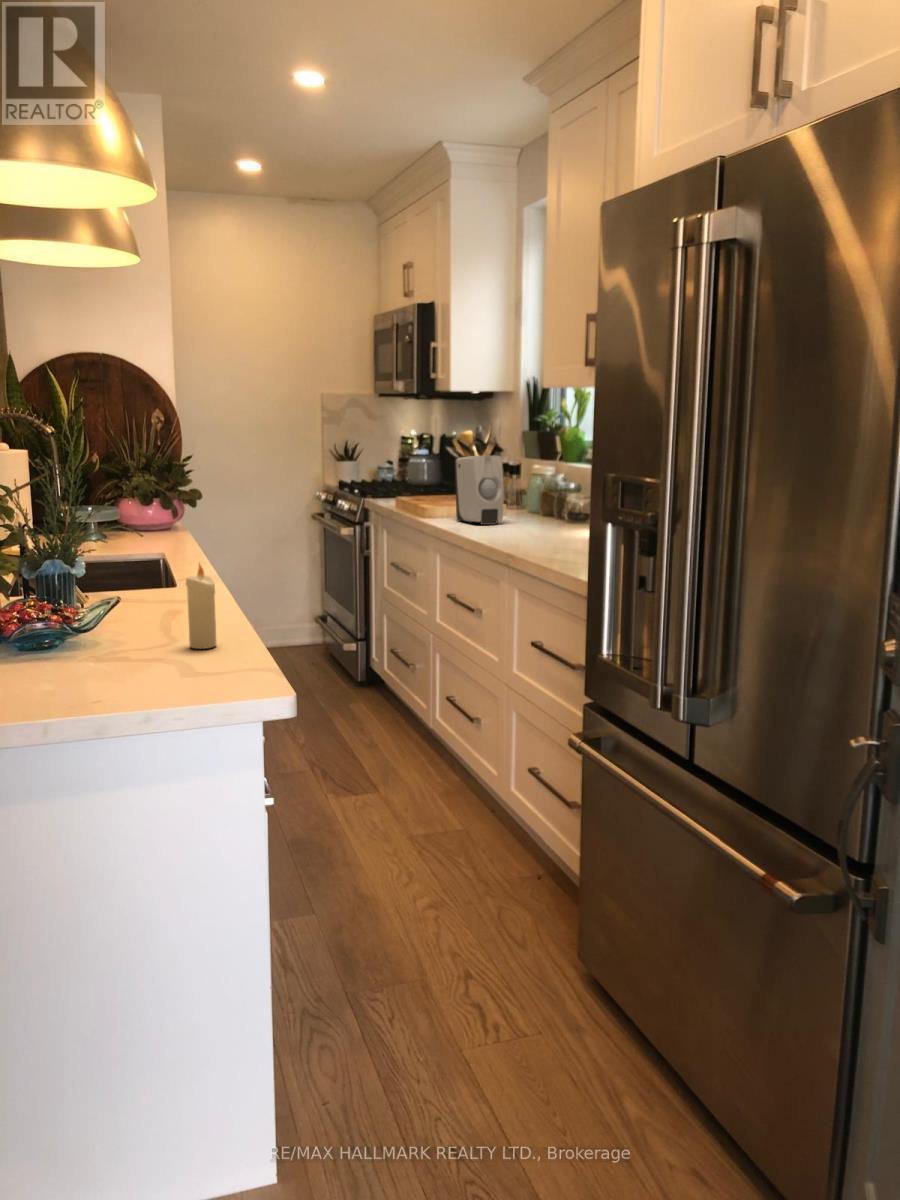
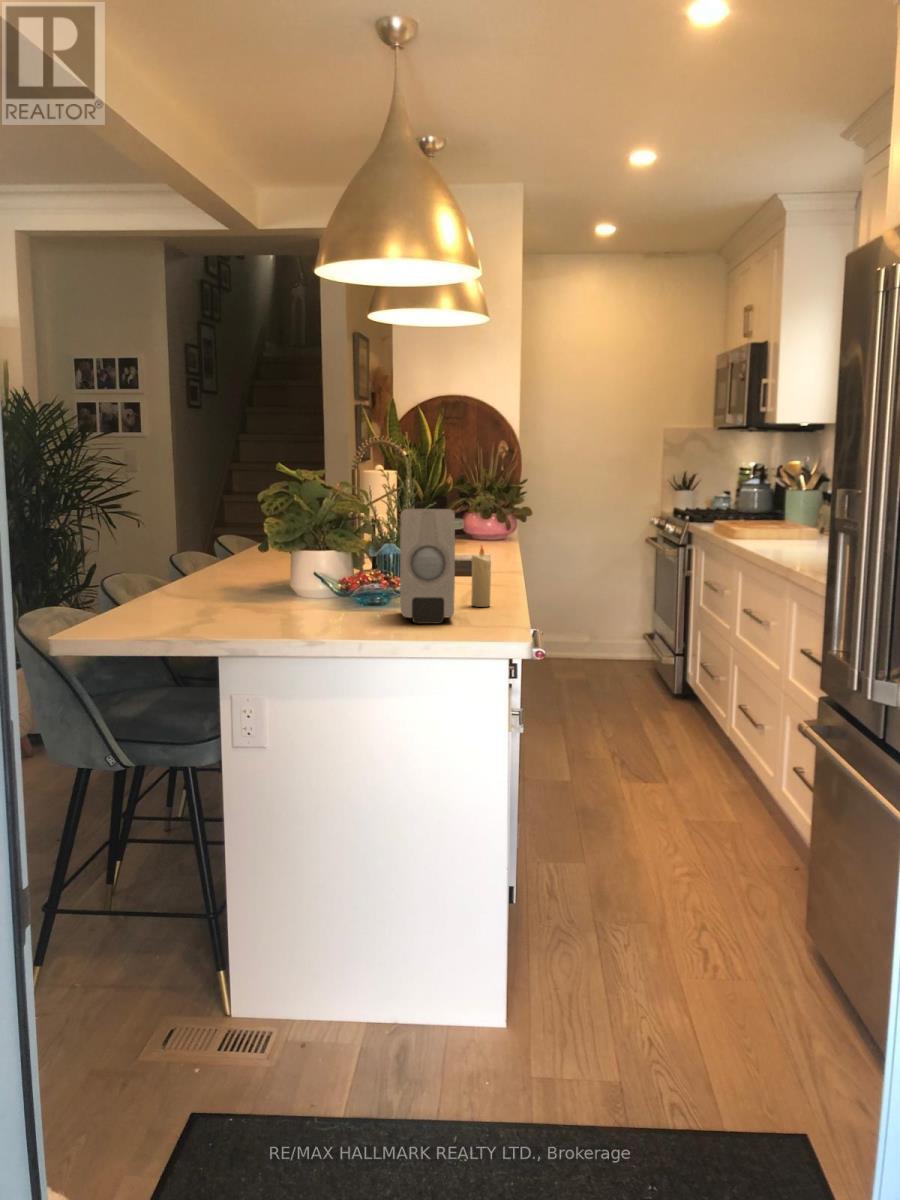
soap dispenser: present [455,456,504,525] -> present [400,509,455,623]

